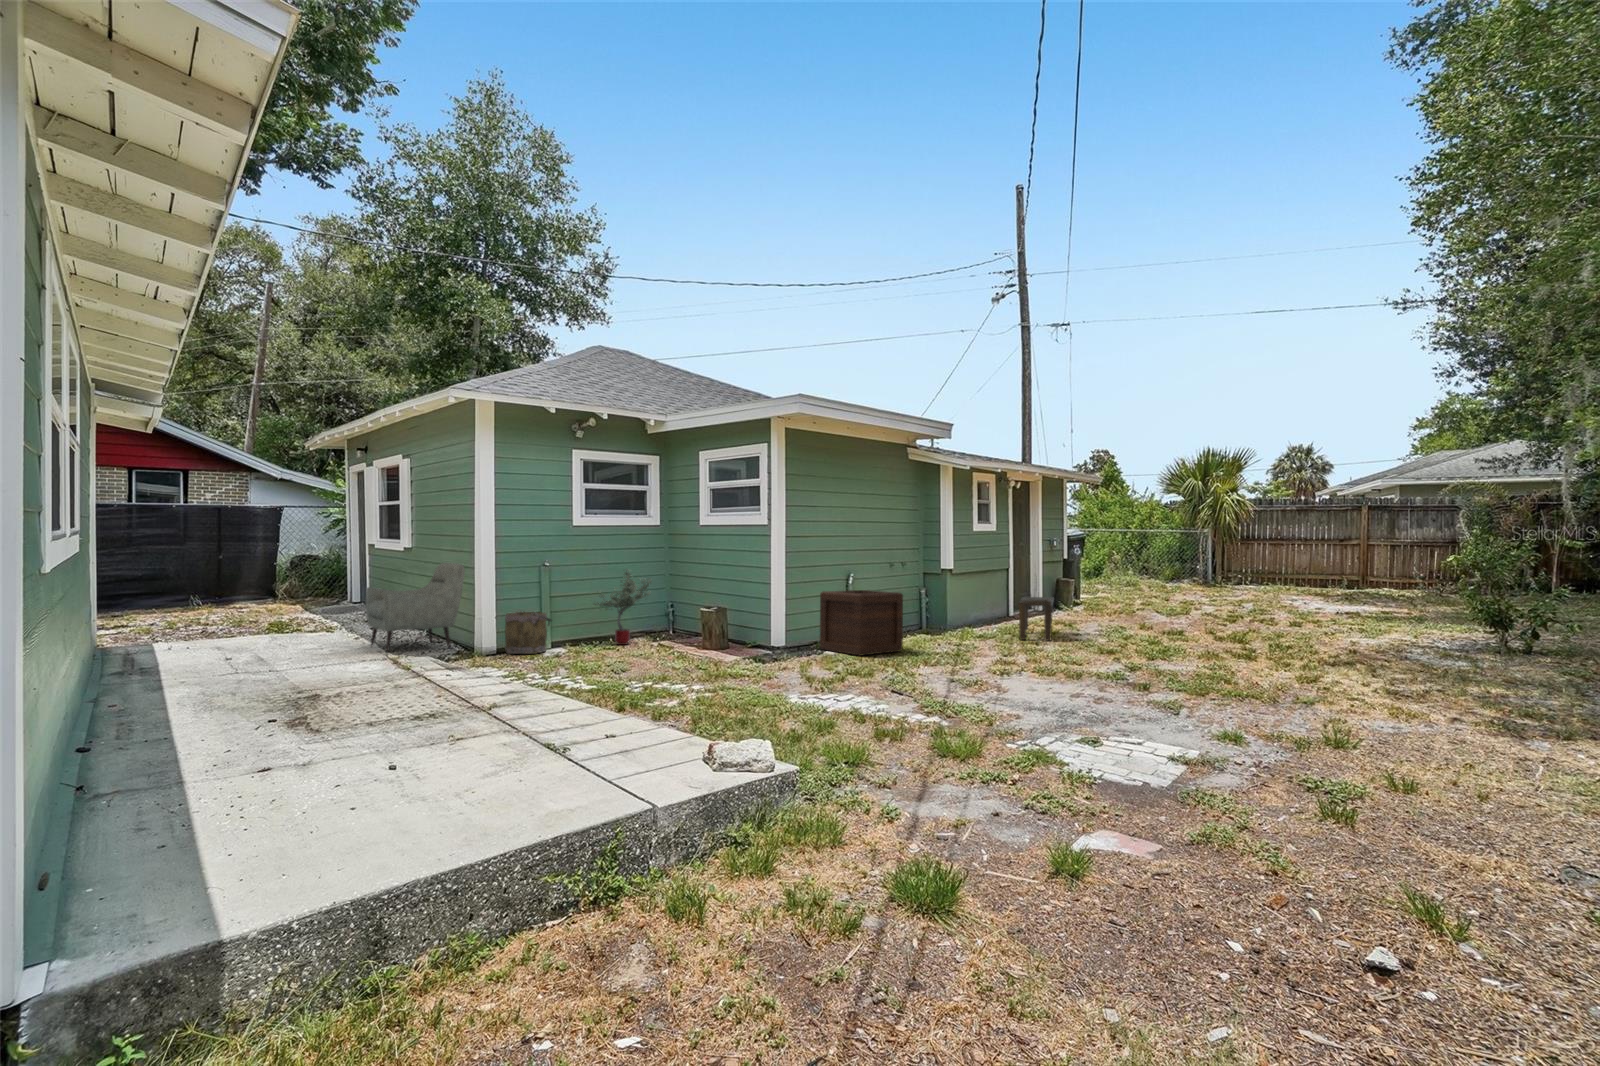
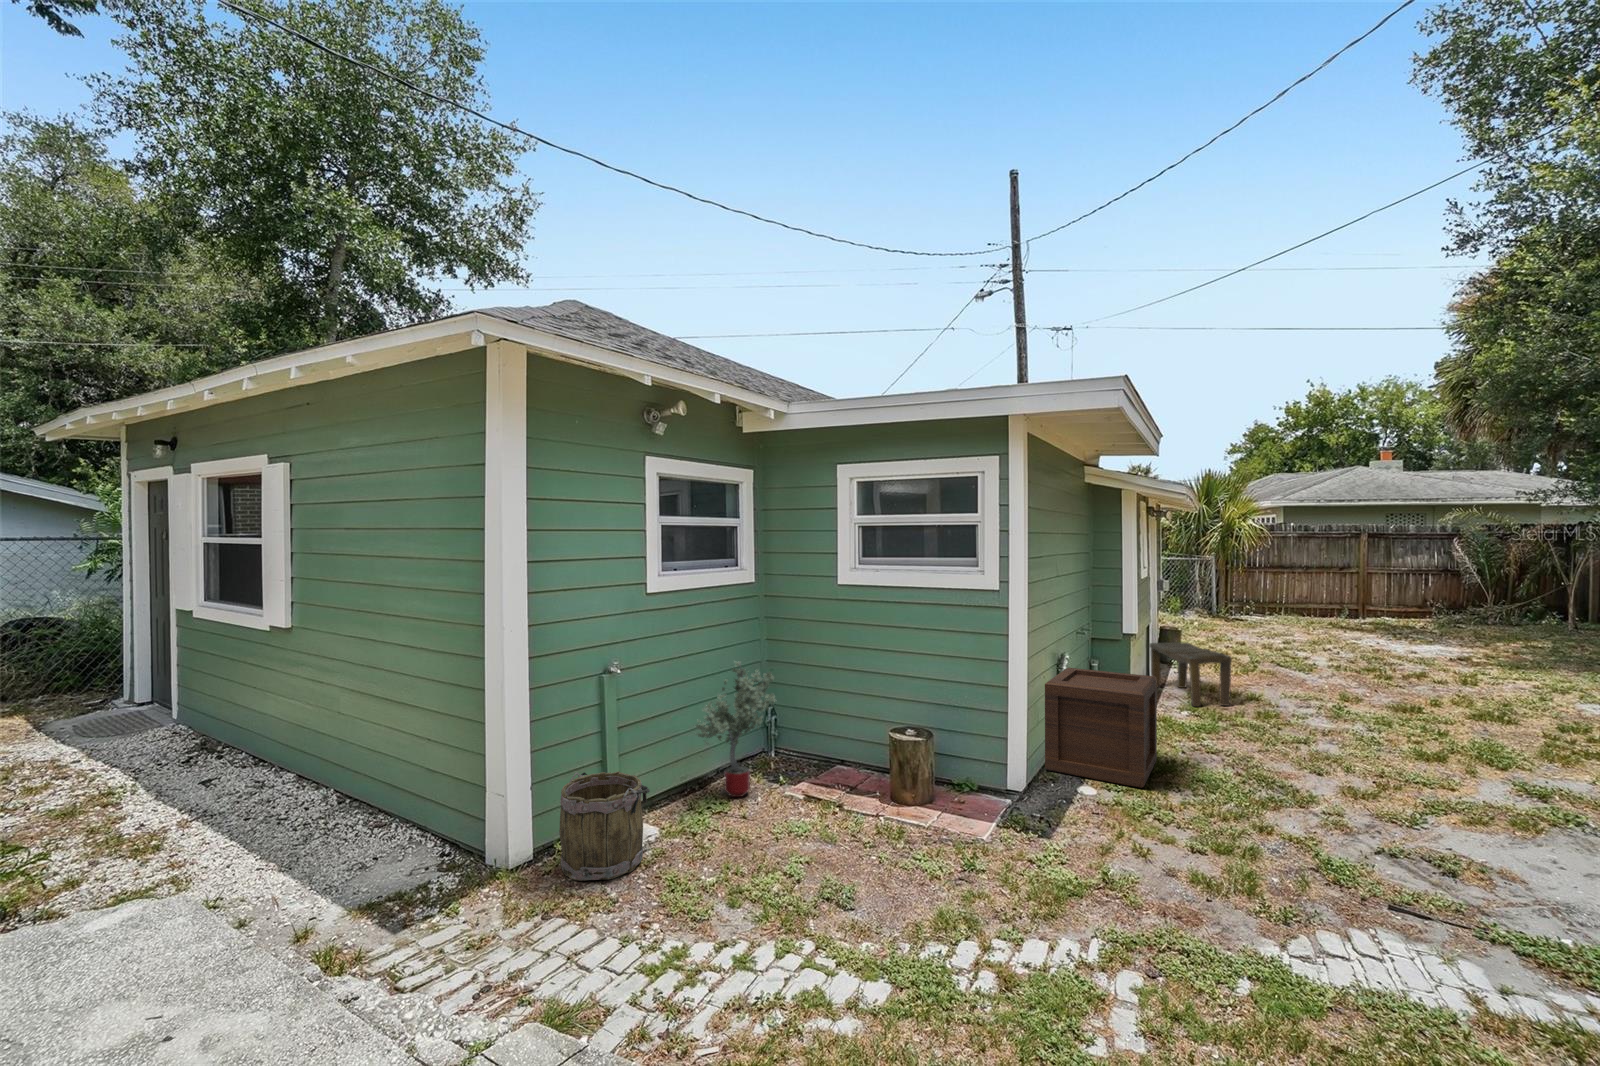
chair: present [366,563,465,652] -> none [209,677,454,929]

